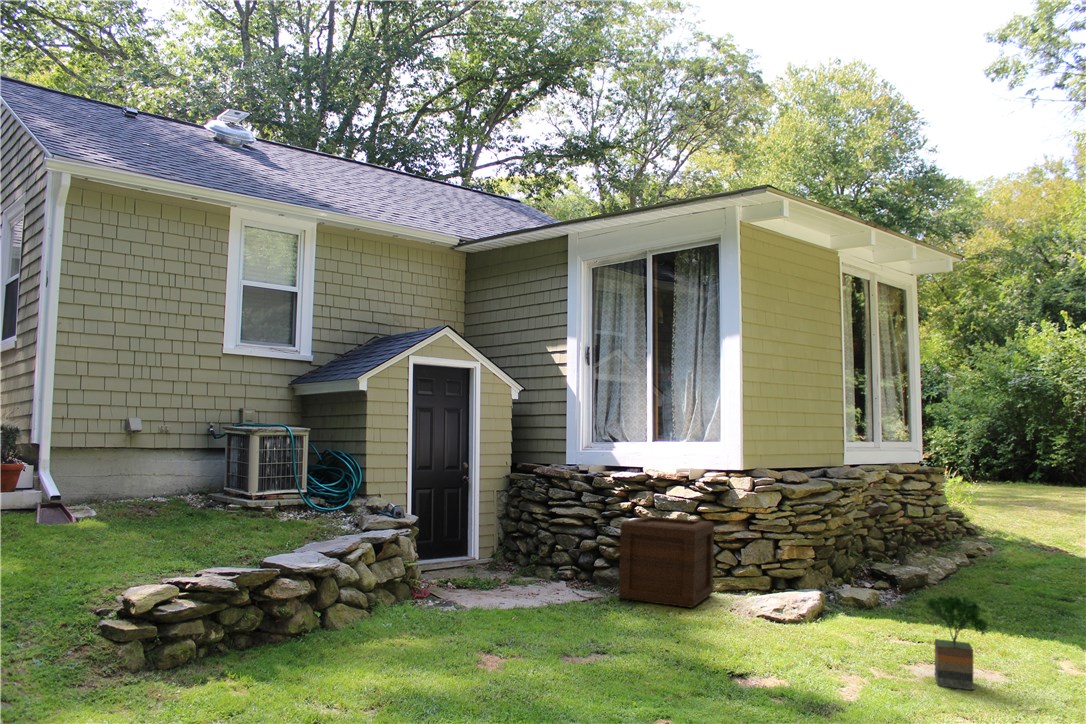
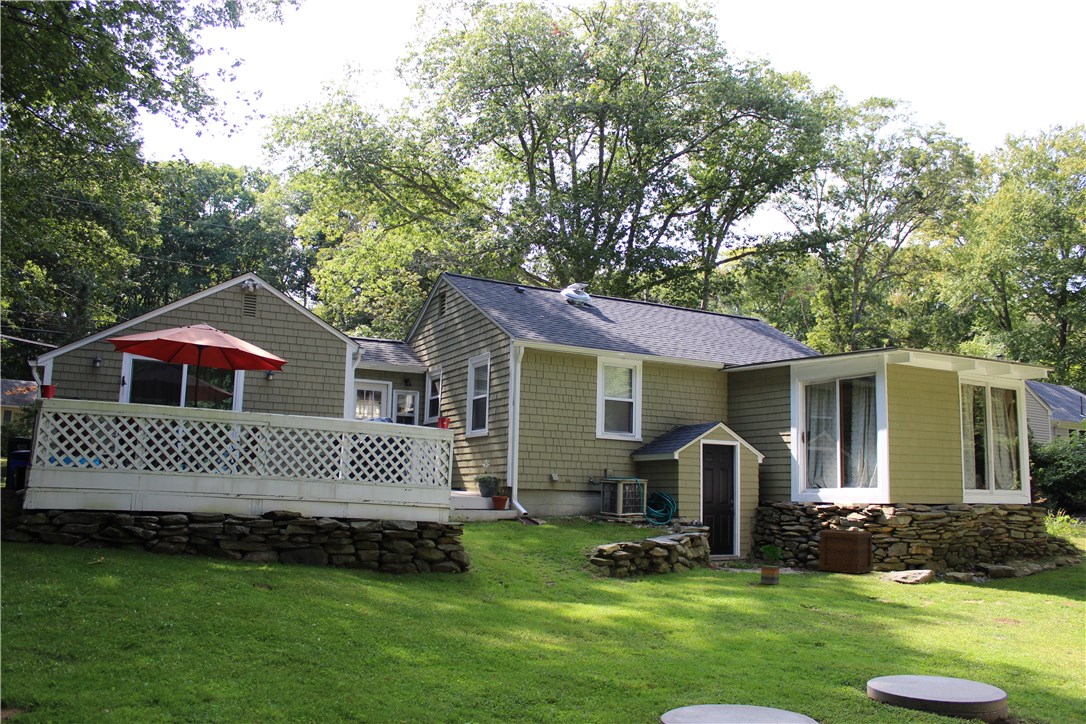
potted tree: present [925,596,988,690] -> present [761,545,784,584]

